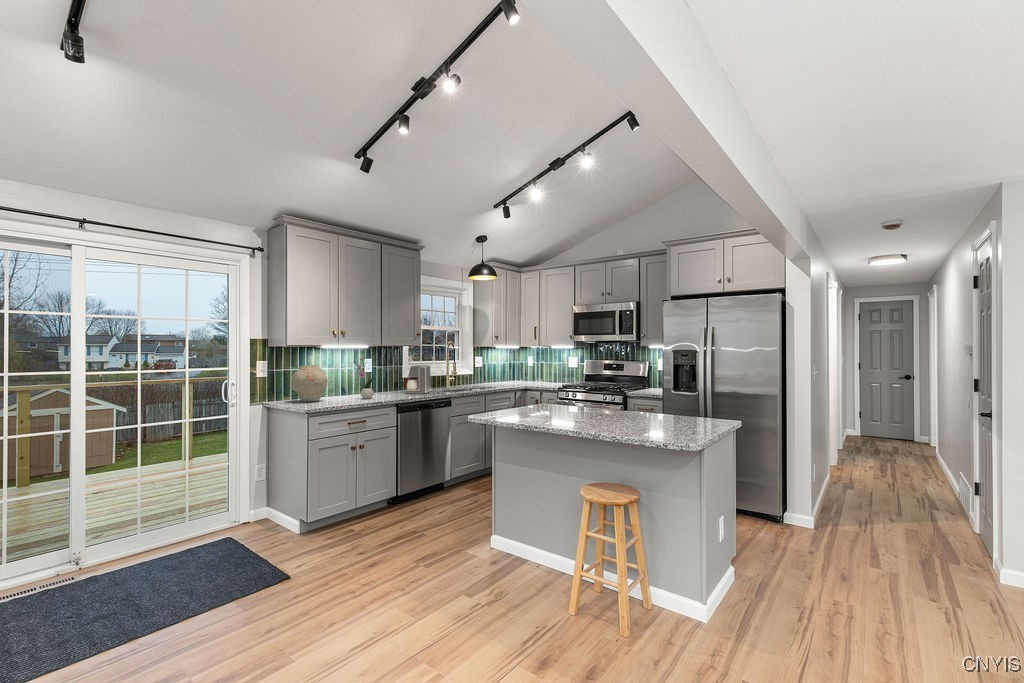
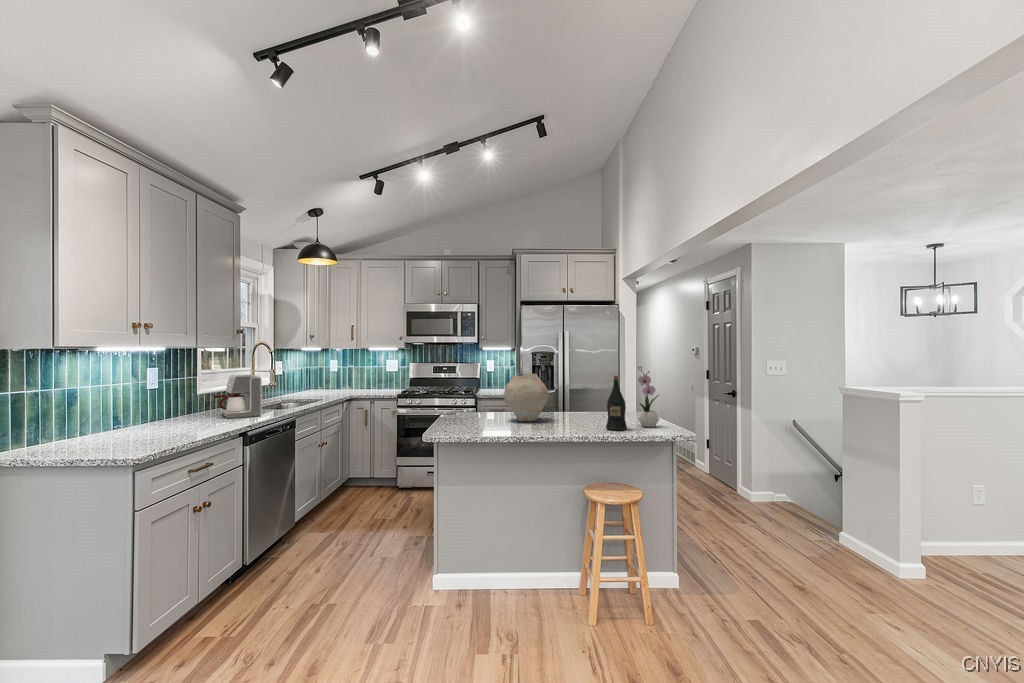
flower arrangement: present [357,359,374,399] -> present [638,366,659,427]
vase: present [291,365,328,402] -> present [504,374,549,422]
wine bottle: none [611,374,631,425] -> present [606,376,627,431]

